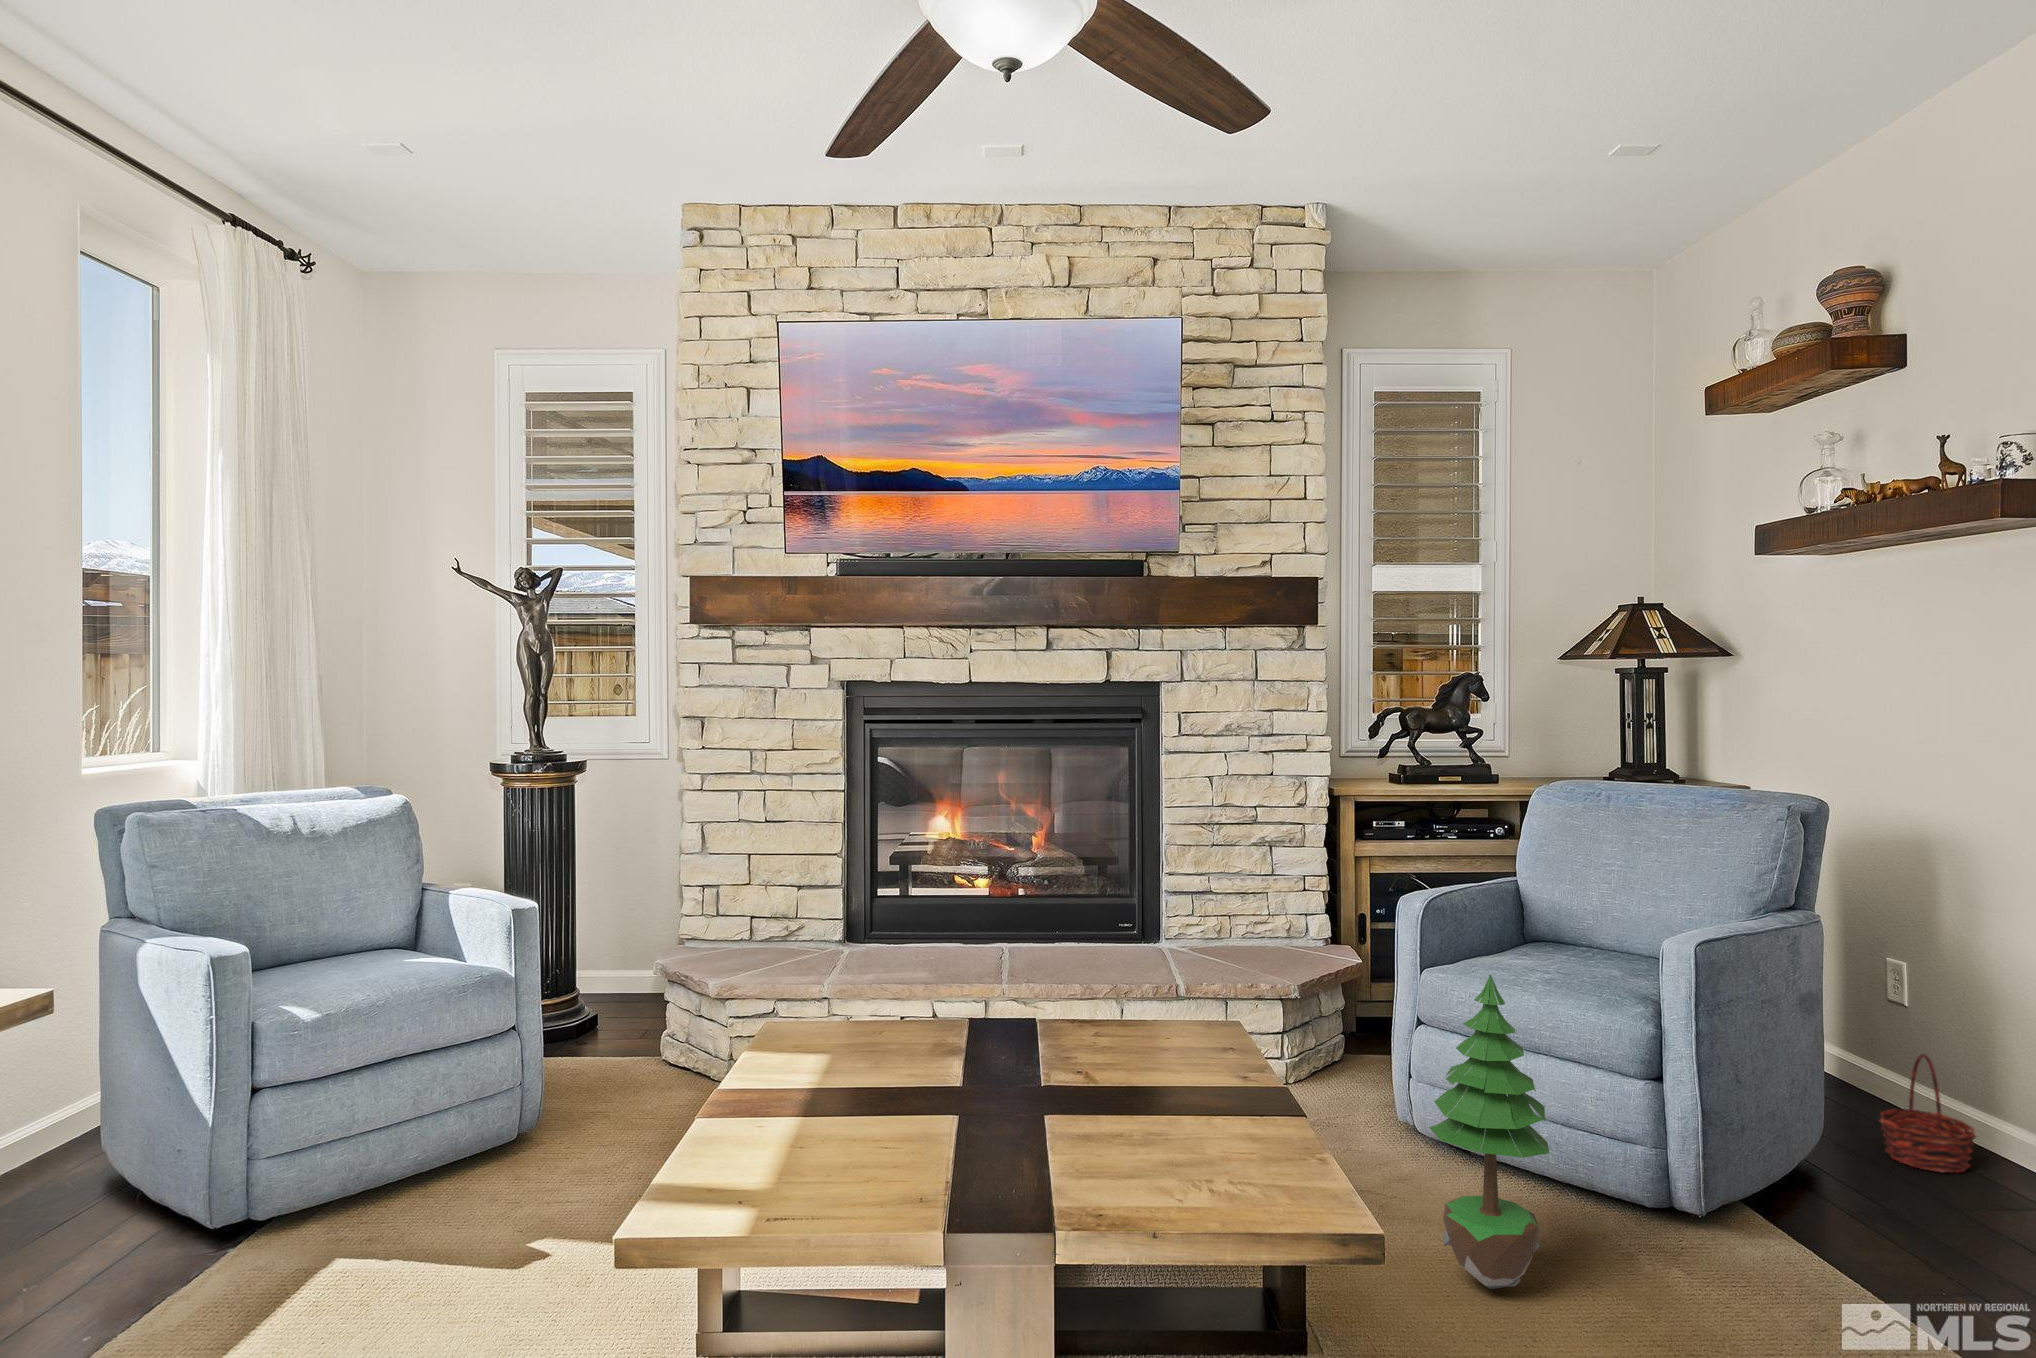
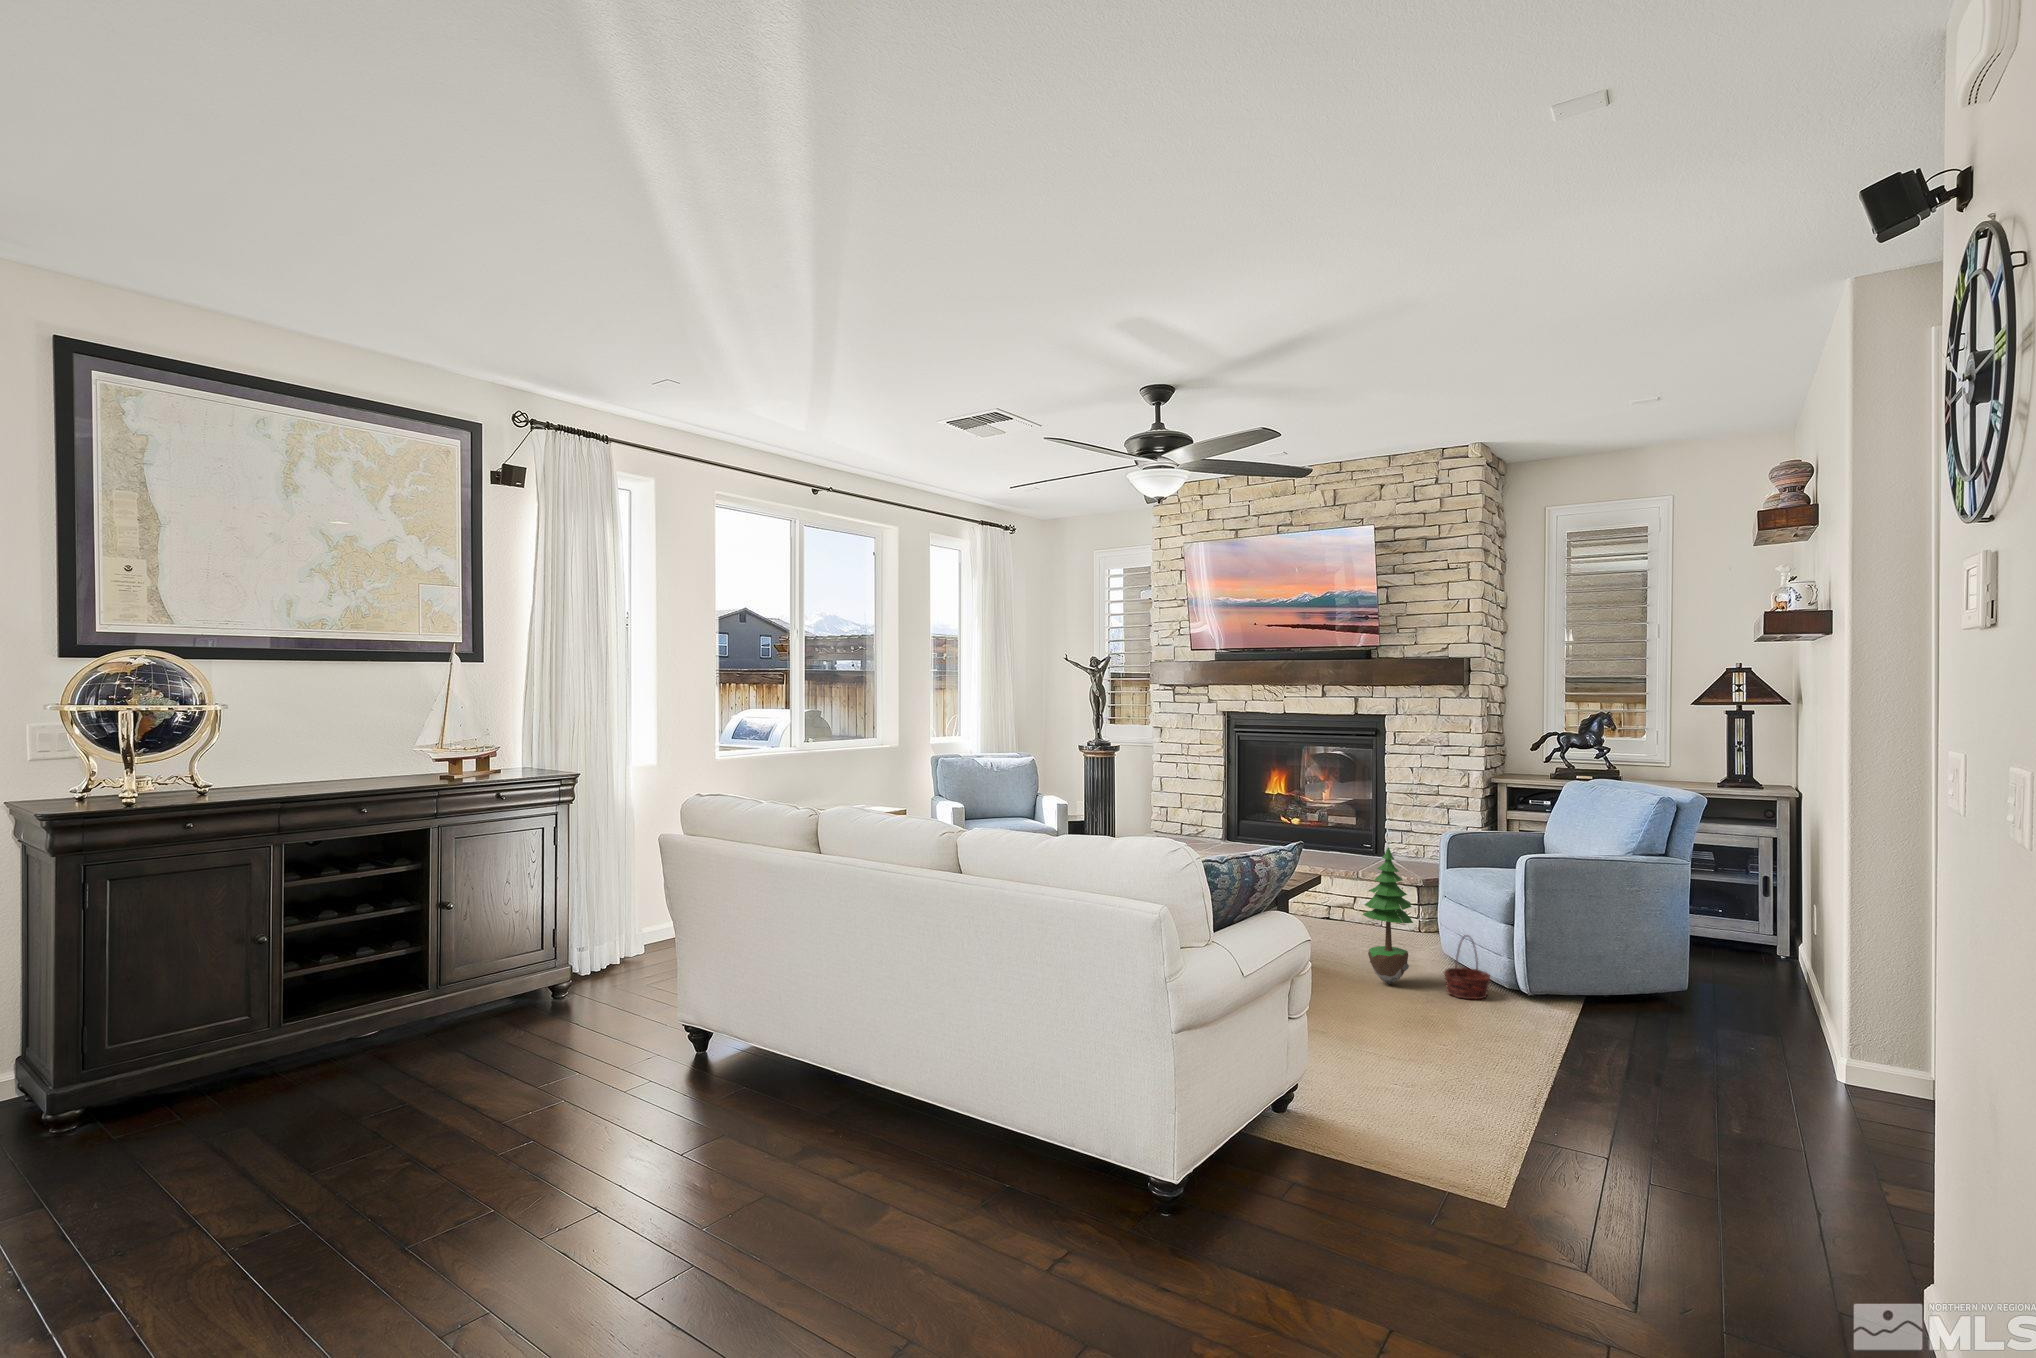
basket: present [1880,1054,1976,1173] -> present [1443,935,1490,999]

